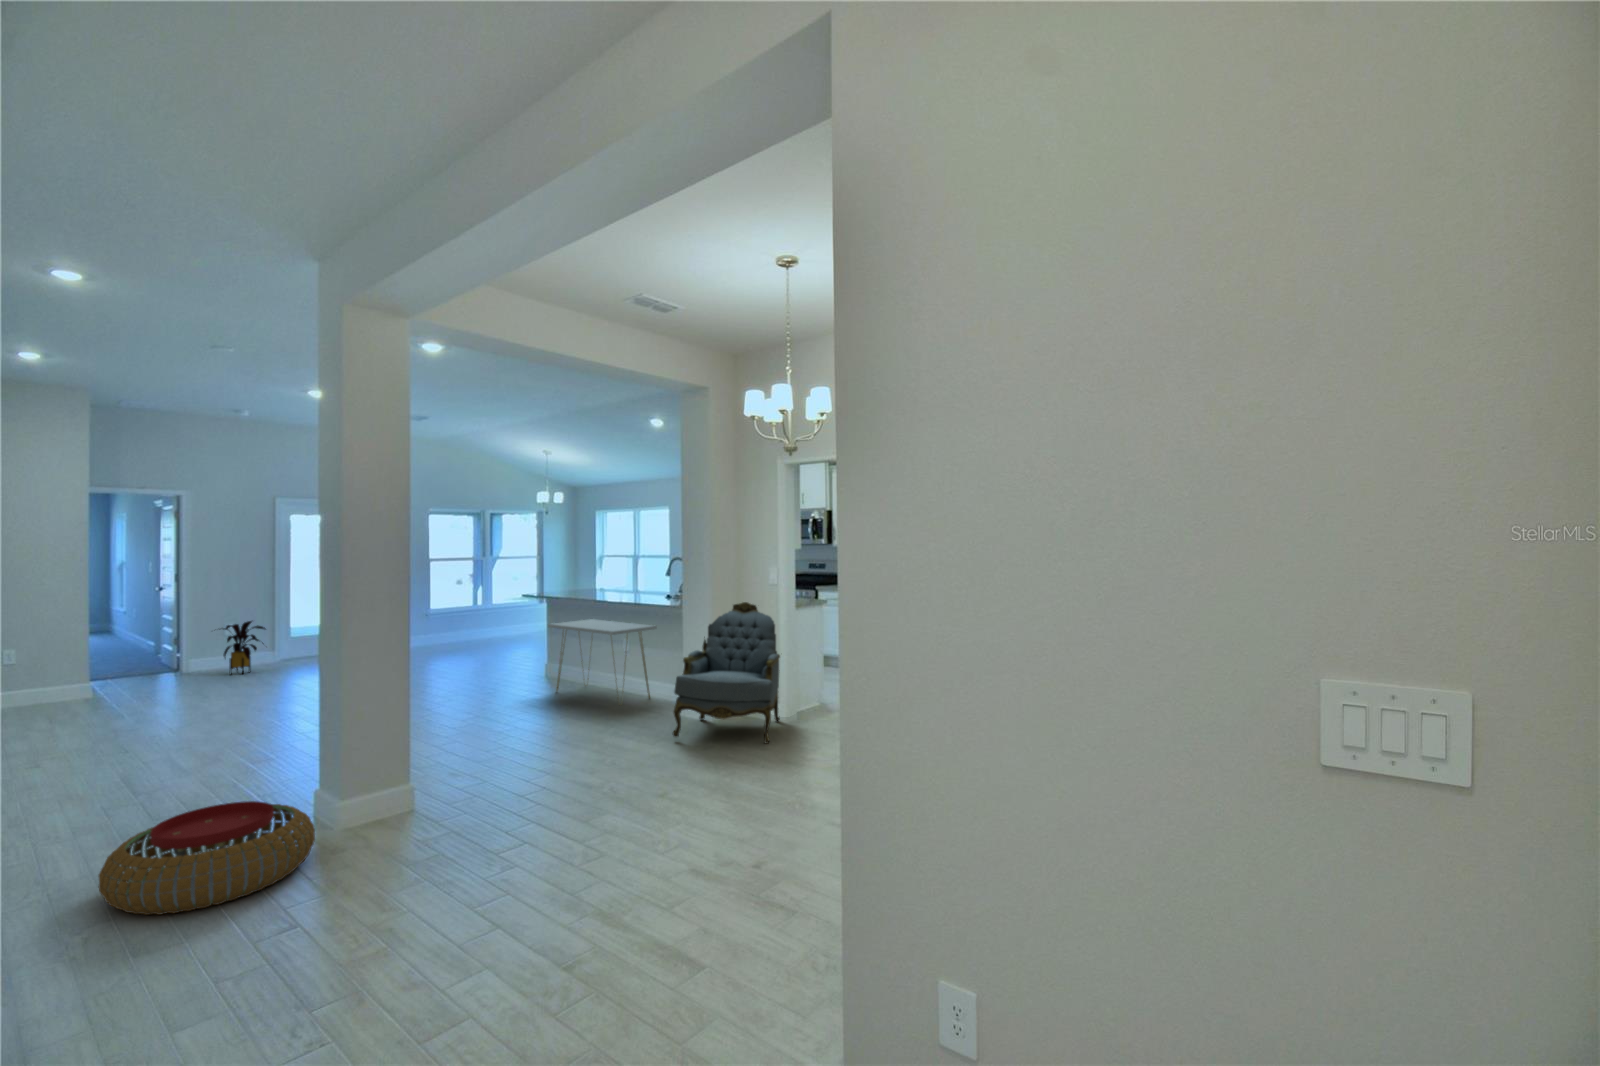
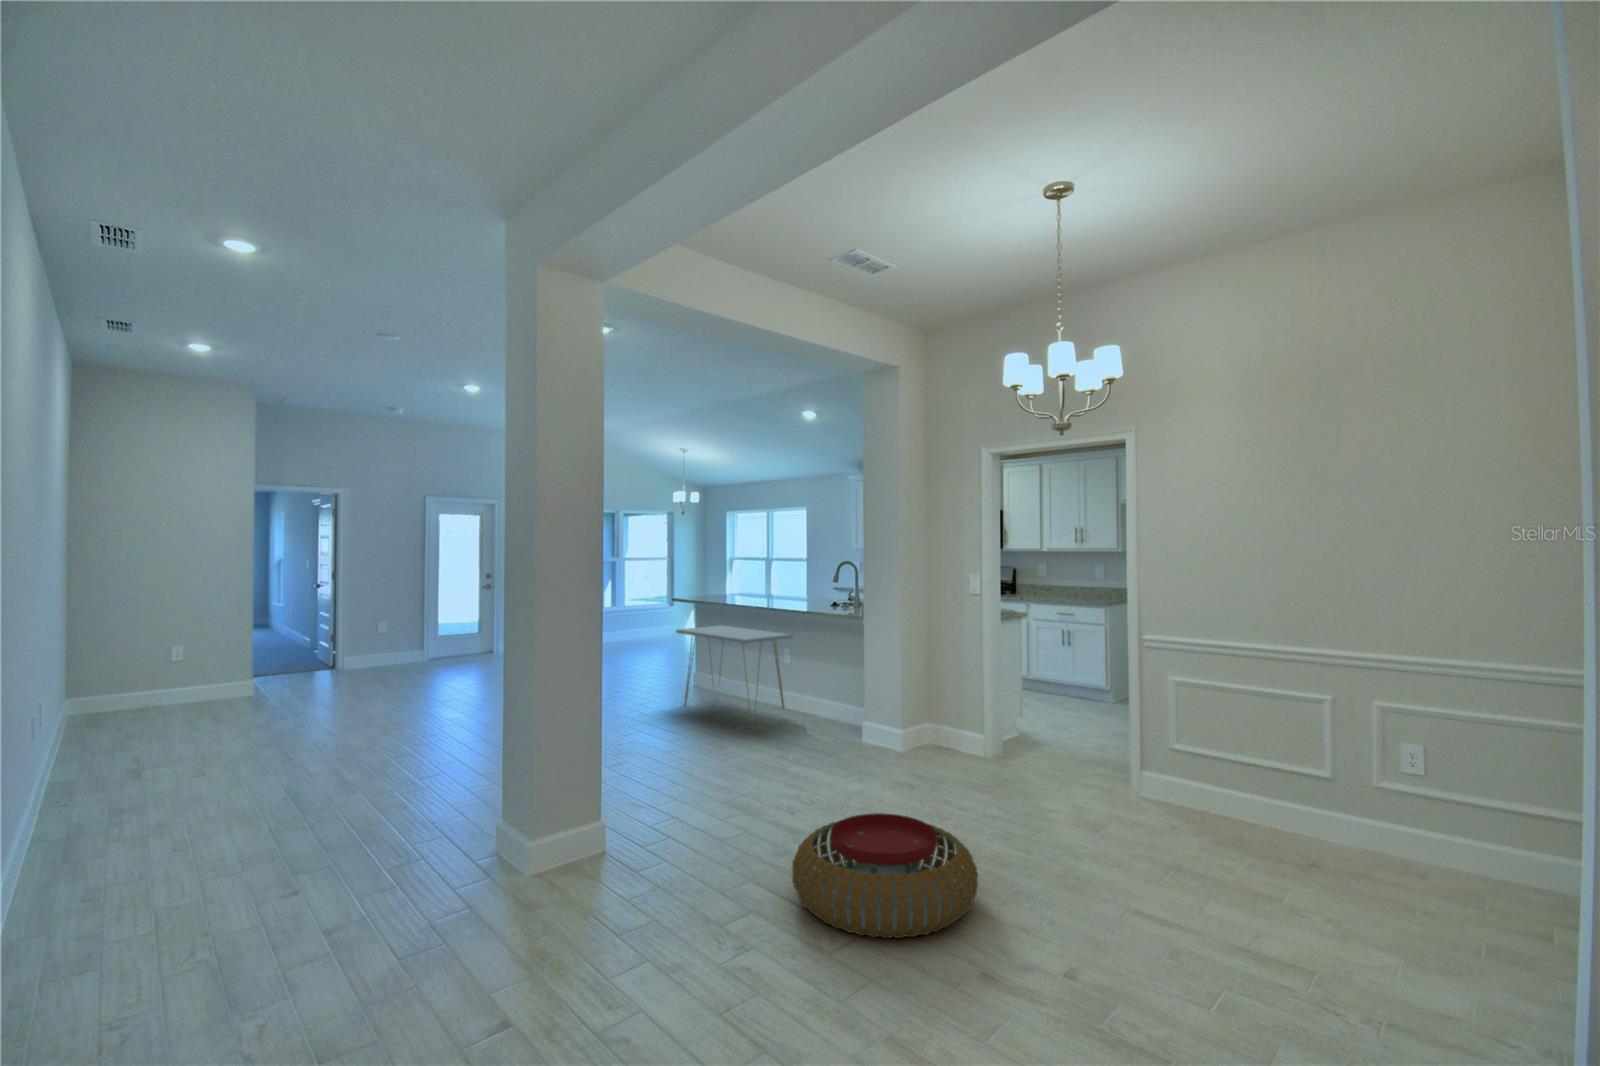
armchair: present [673,602,780,743] -> none [812,609,945,781]
house plant: present [224,621,265,673] -> none [358,619,411,673]
pouf: present [99,801,315,915] -> present [792,813,978,938]

